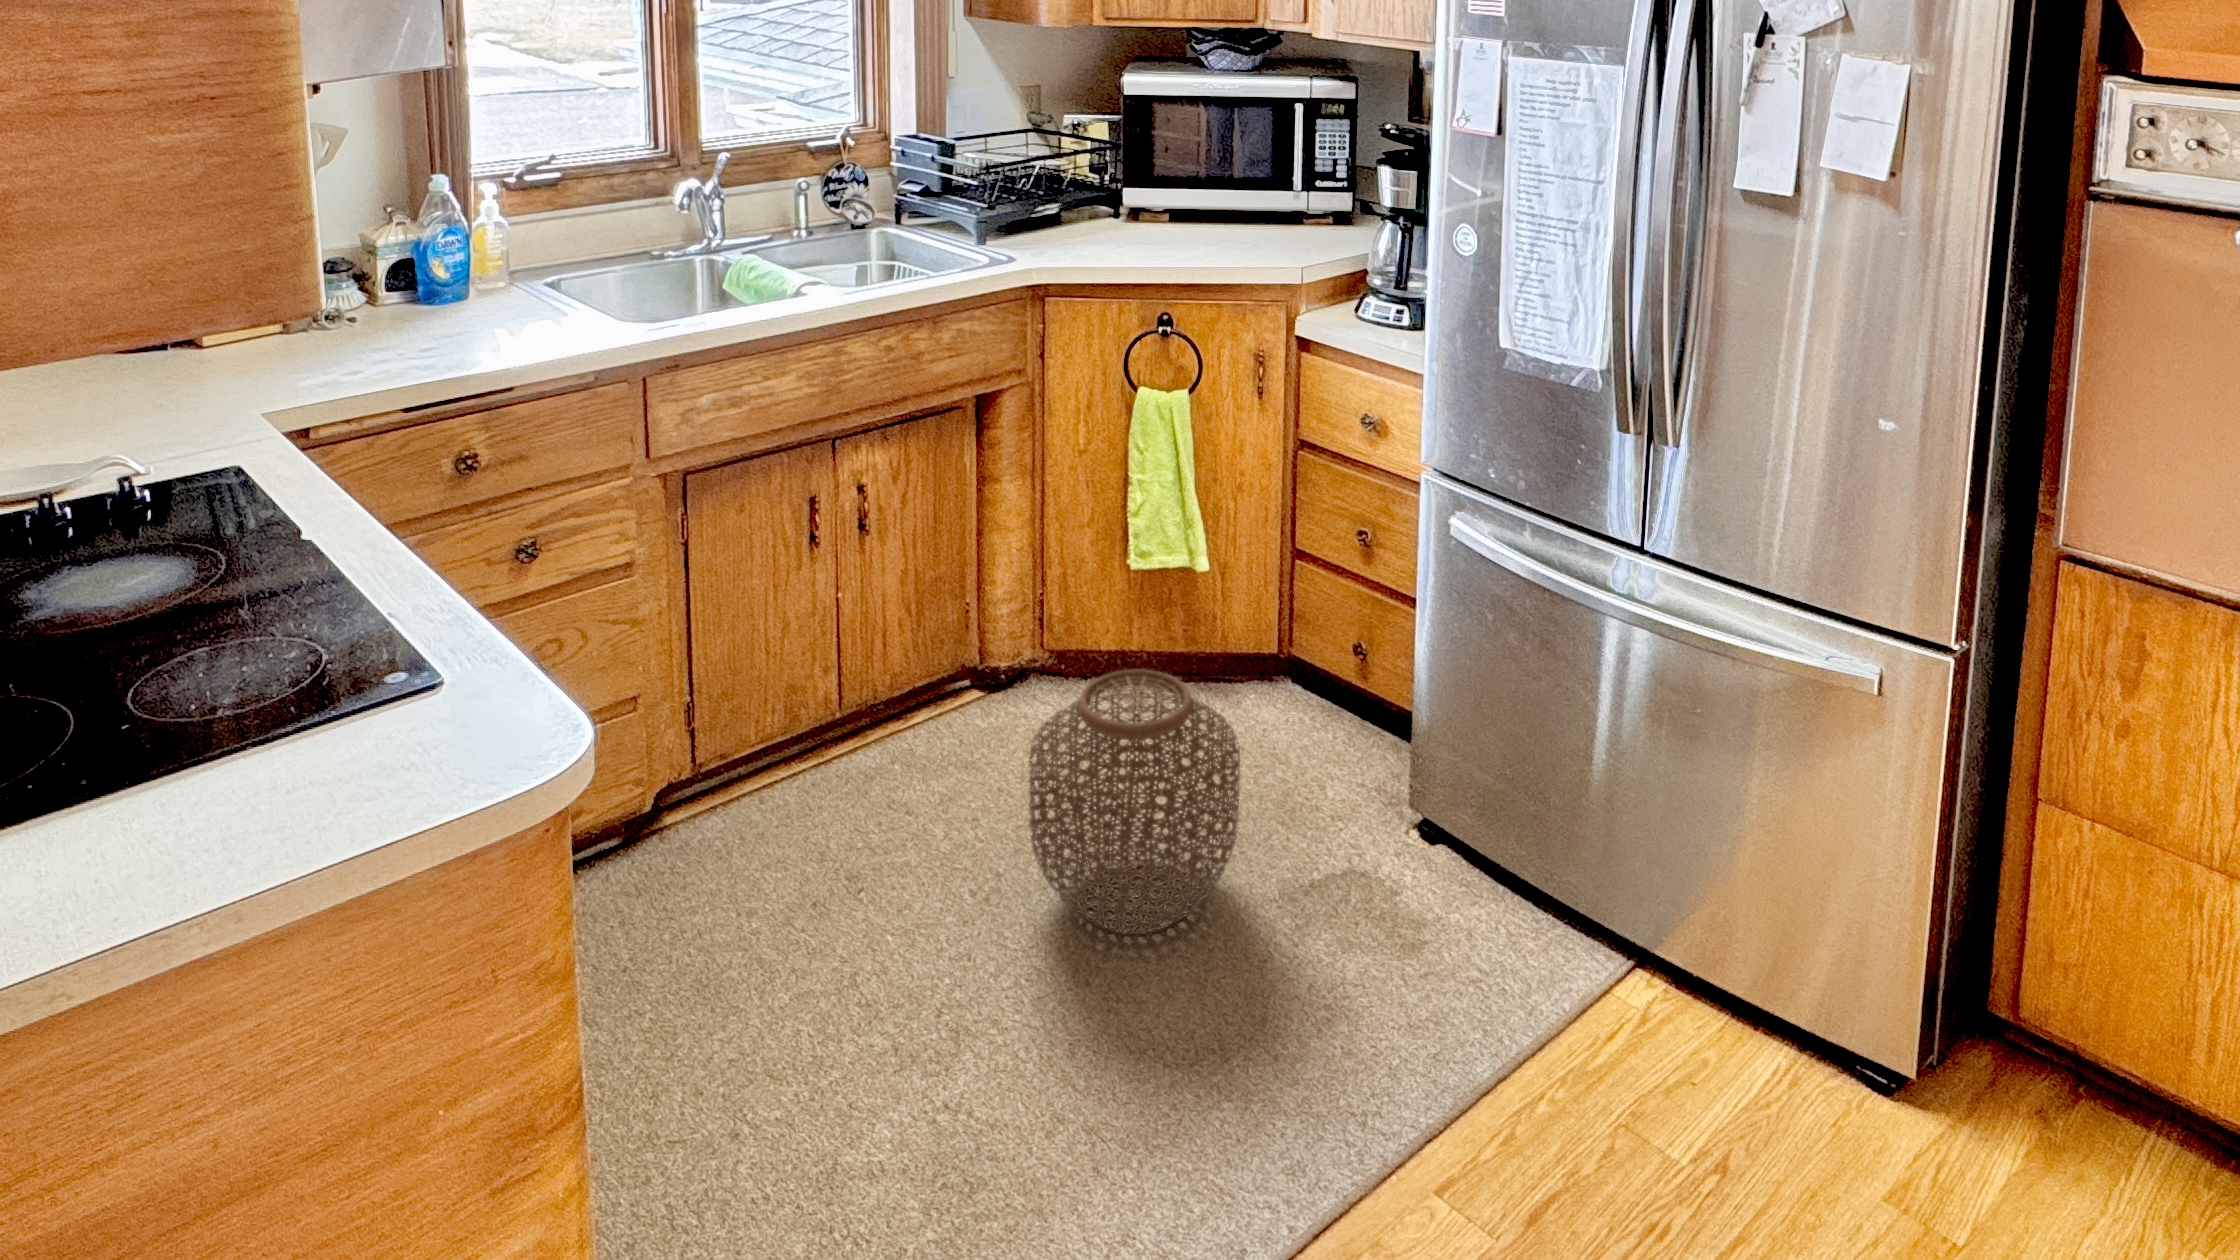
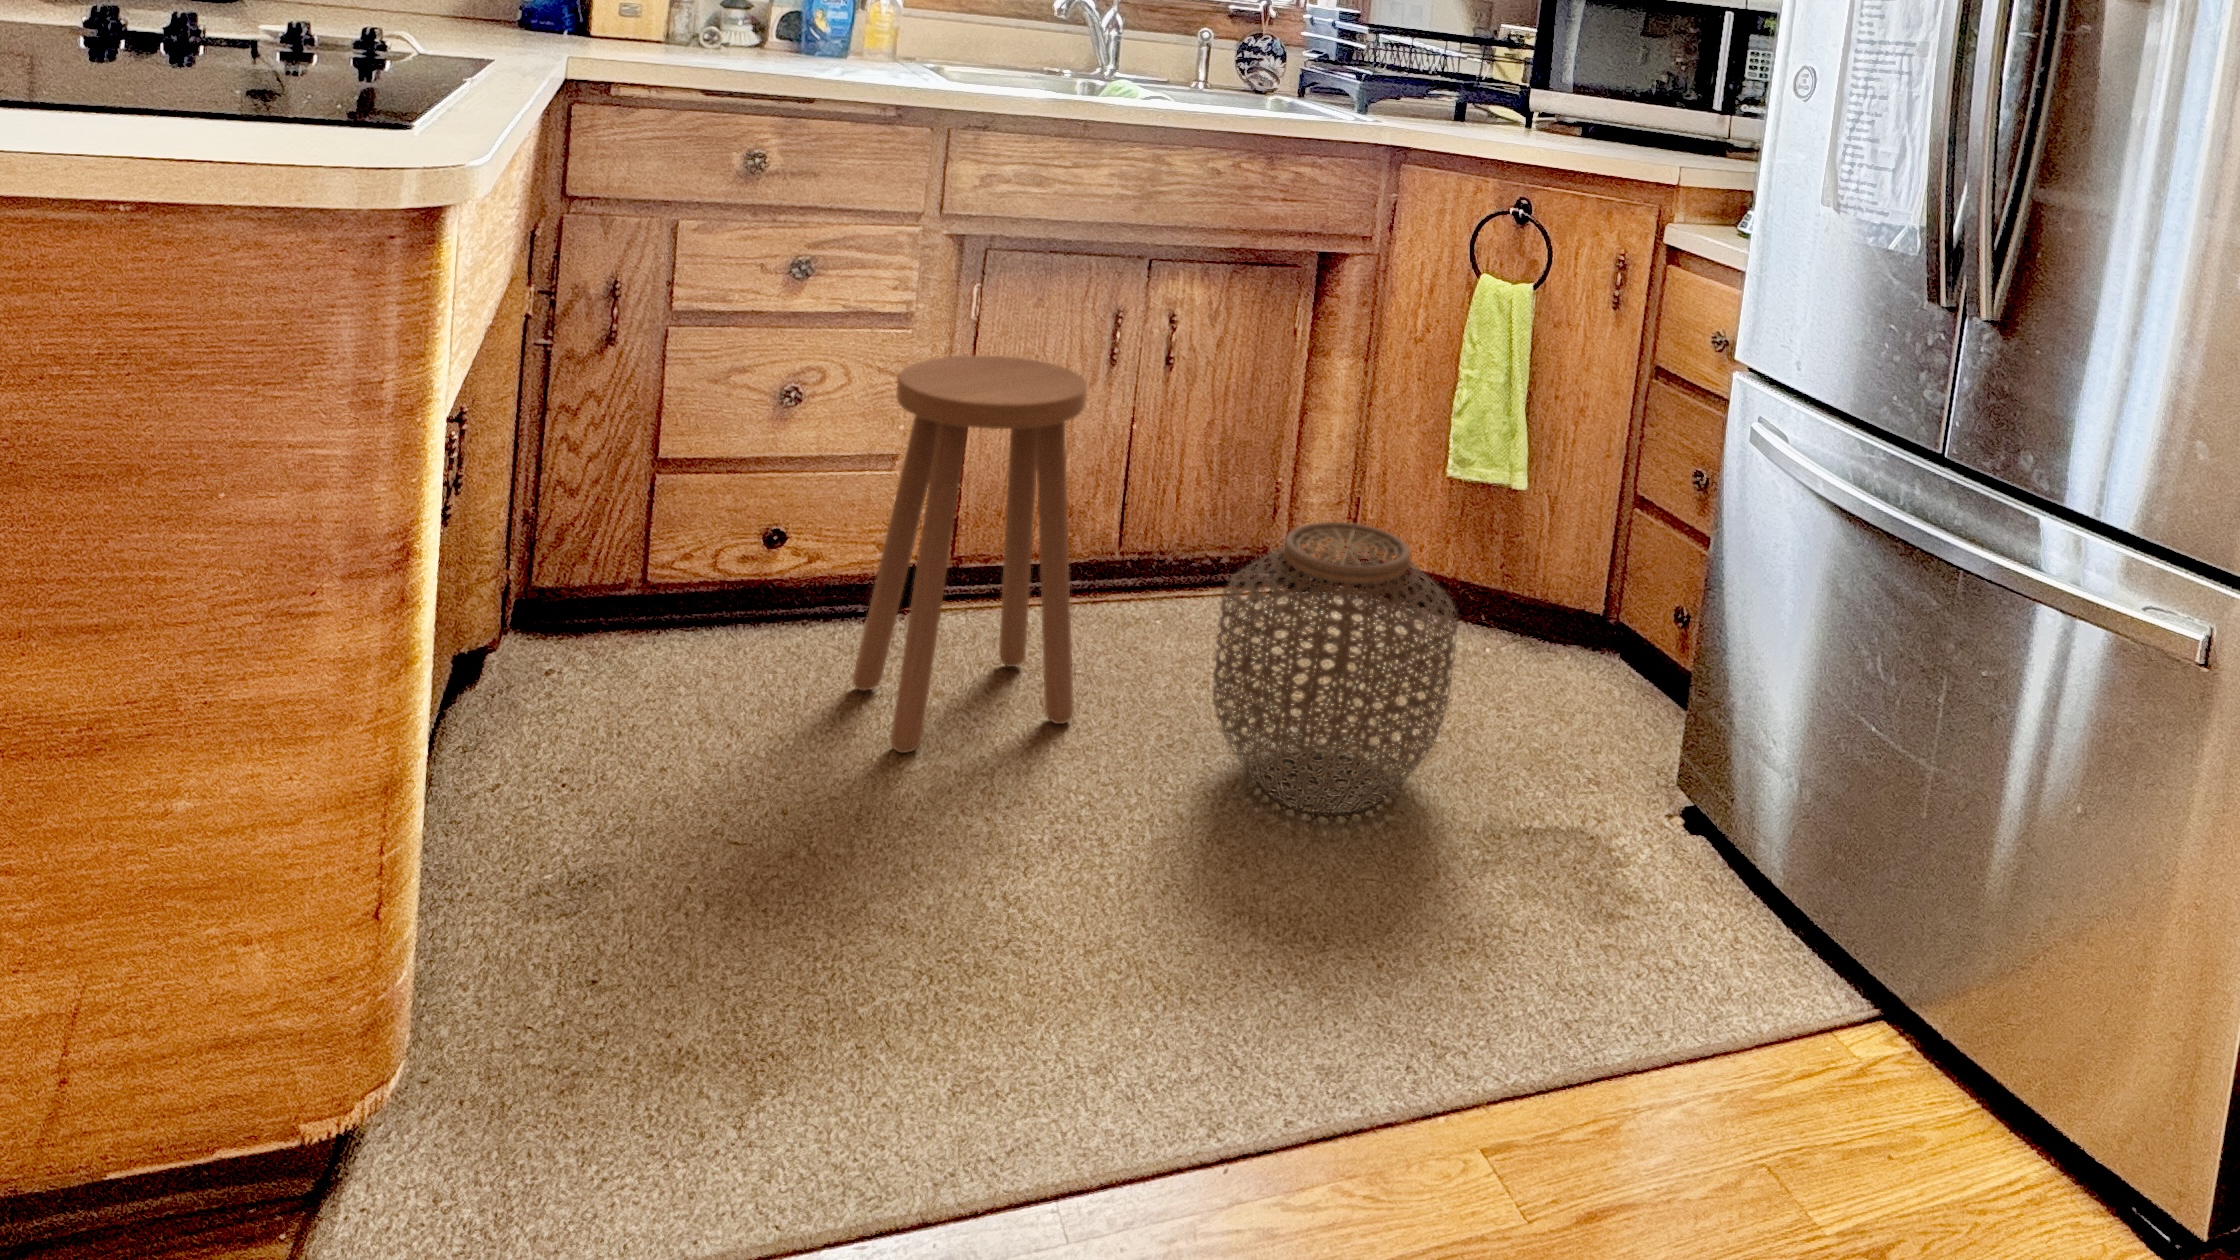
stool: none [665,587,892,998] -> present [853,356,1088,753]

